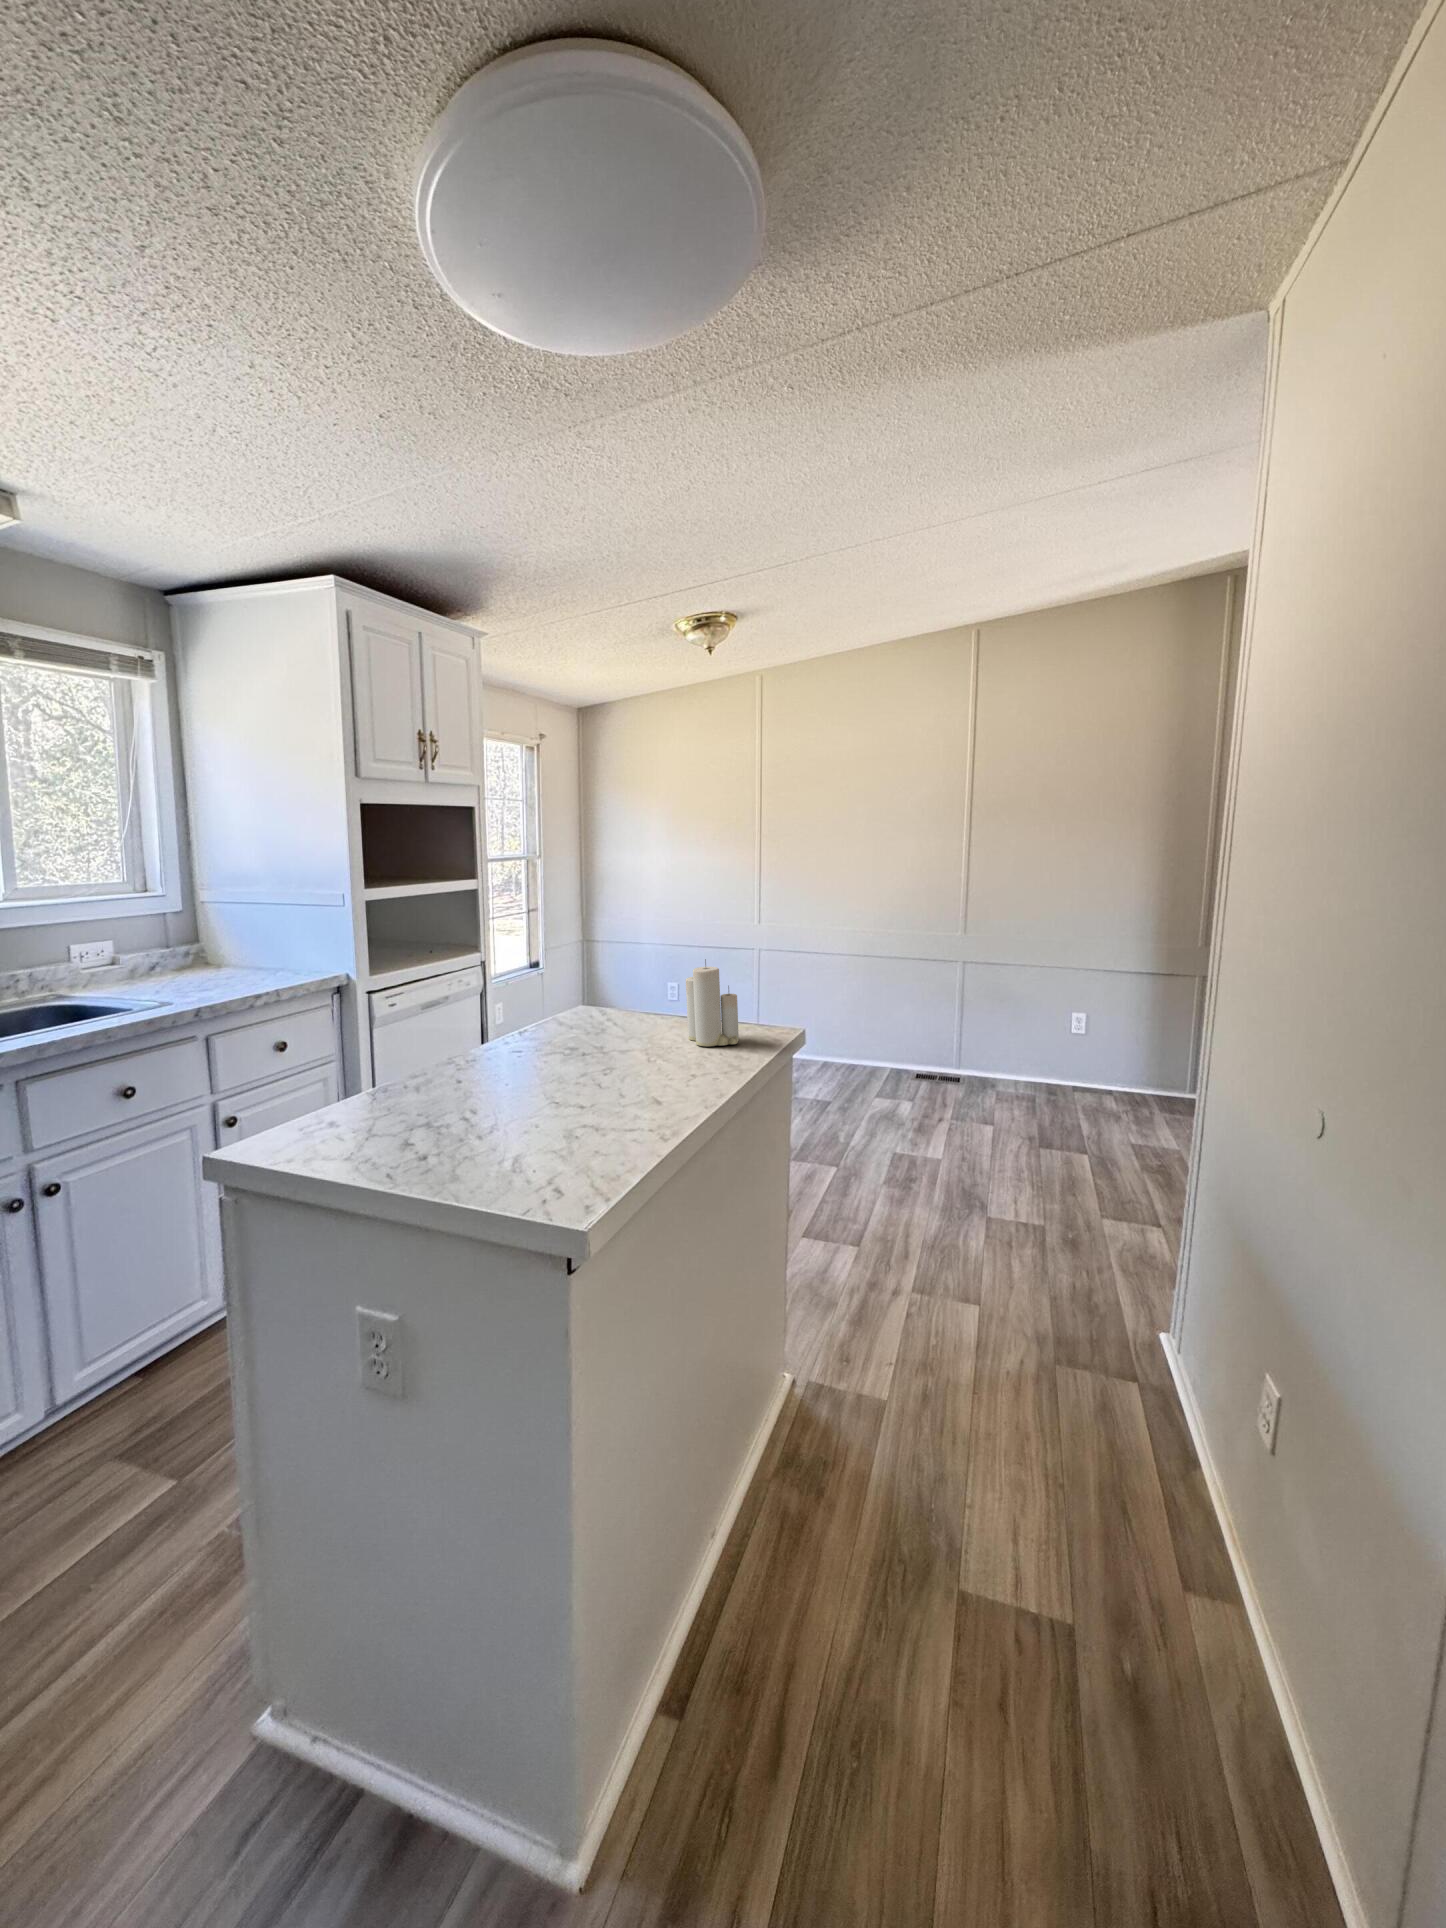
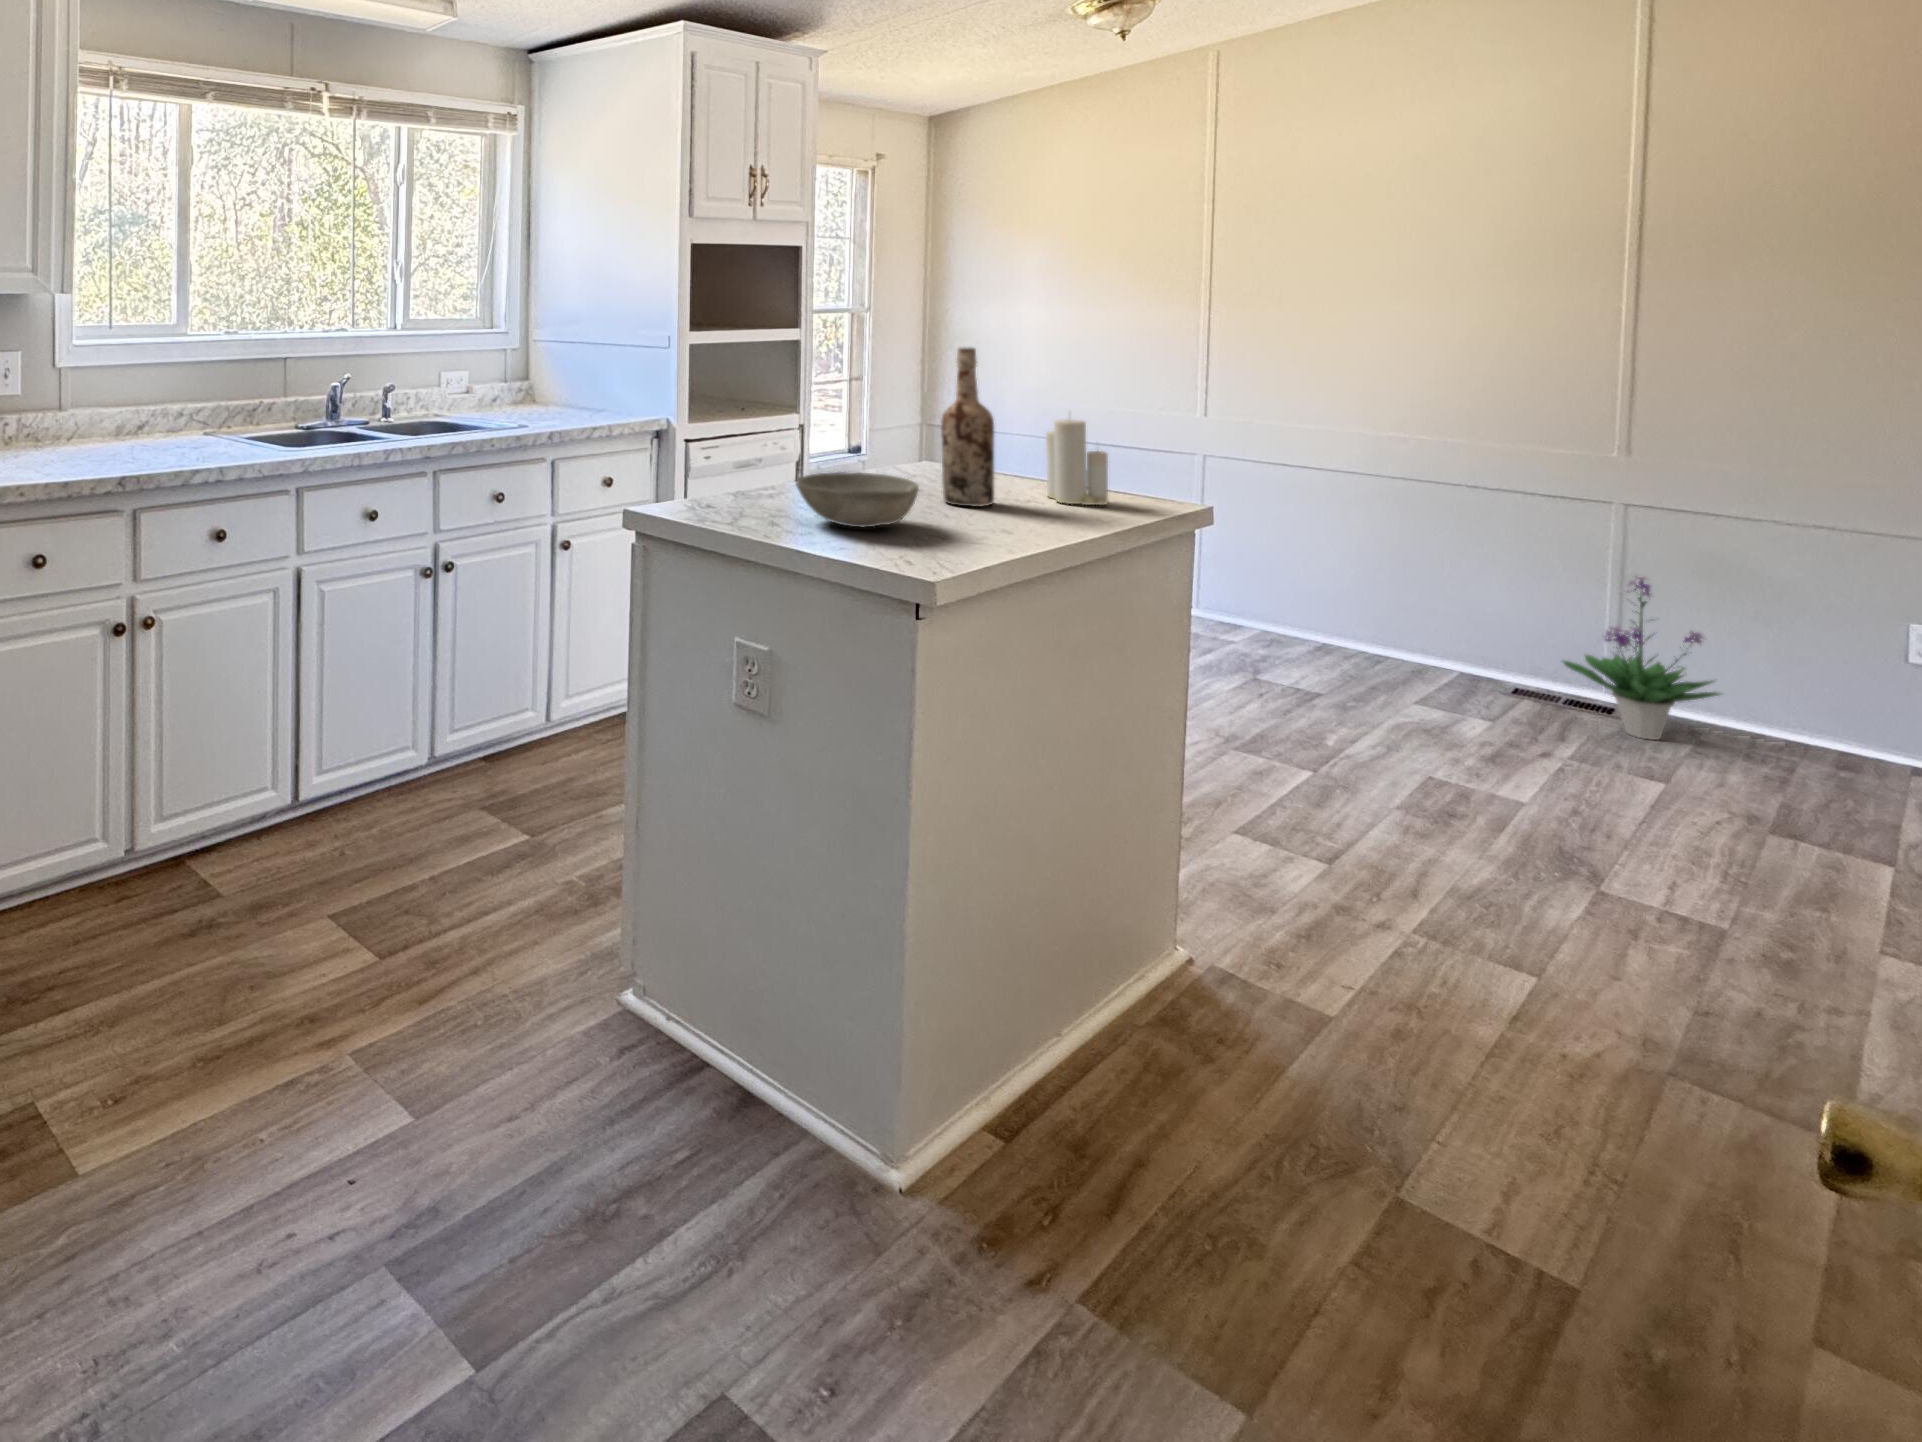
wine bottle: none [593,905,645,1067] -> present [941,348,994,506]
potted plant: none [937,1002,1006,1093] -> present [1561,576,1720,740]
bowl: none [428,1055,571,1131] -> present [796,472,919,527]

